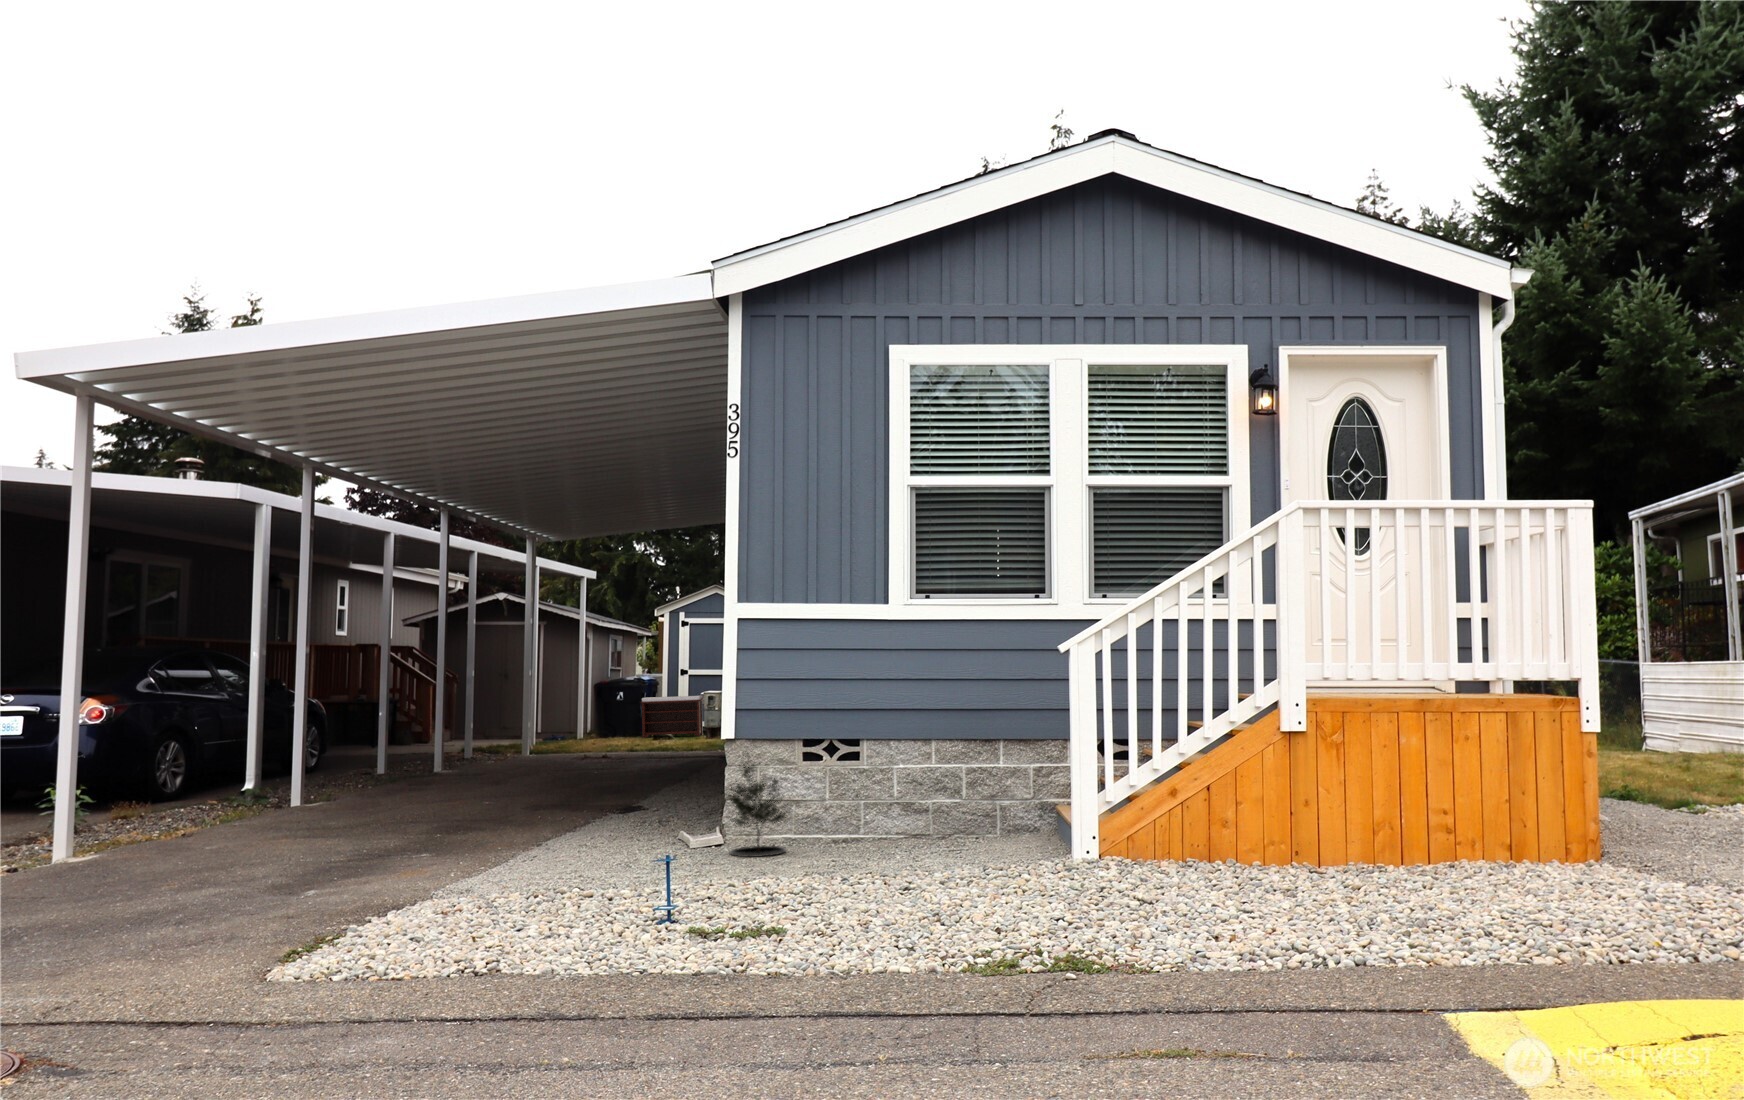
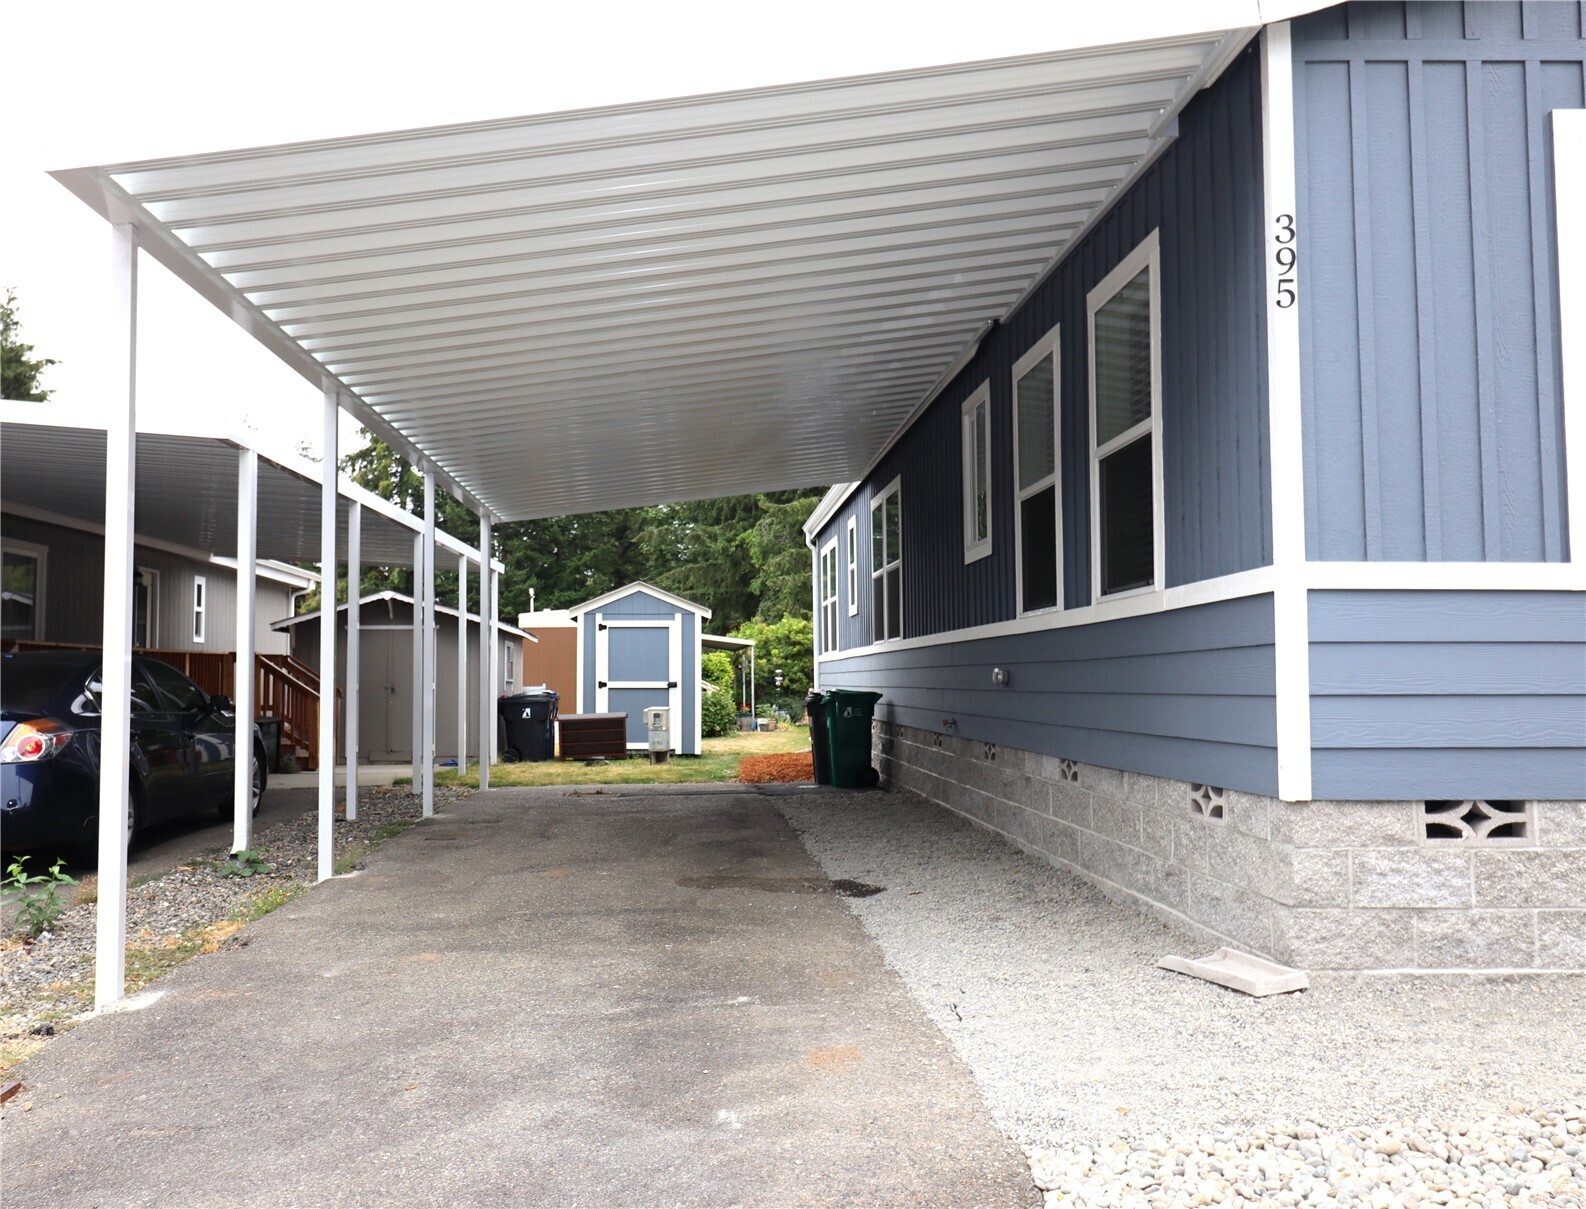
potted tree: present [729,753,788,857] -> none [1341,827,1462,1023]

